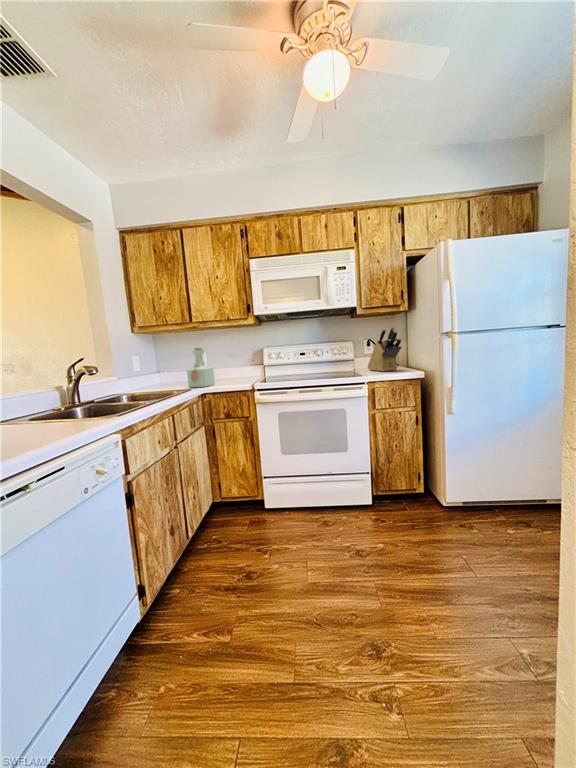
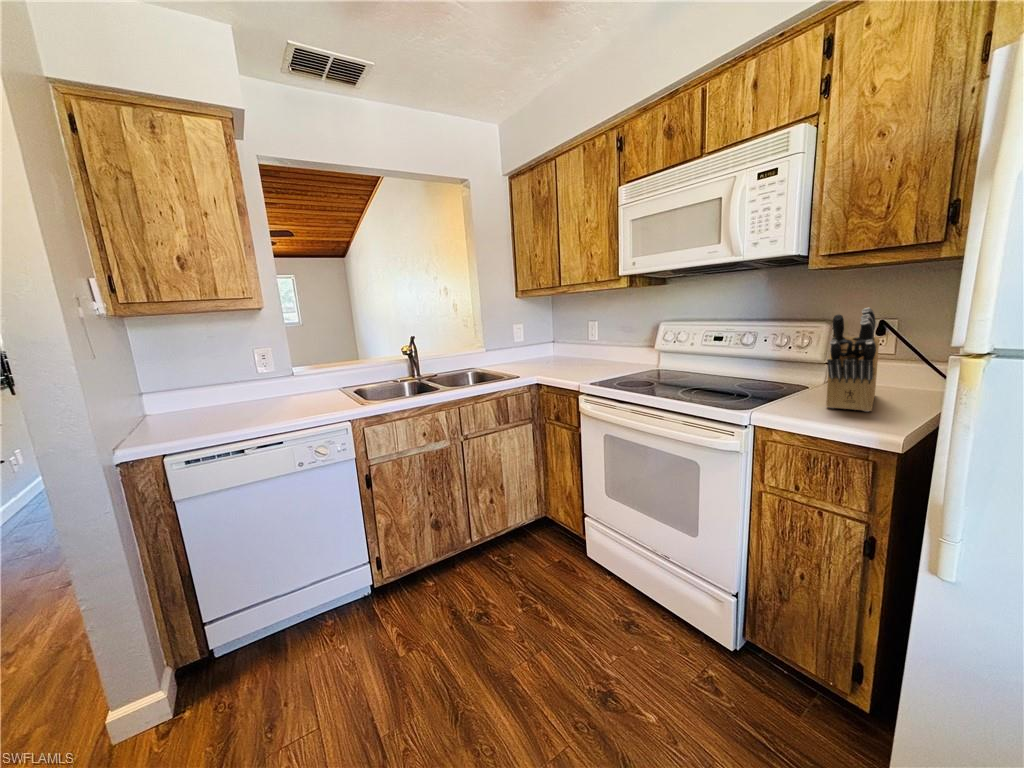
bottle: present [187,348,215,388] -> none [538,322,571,374]

